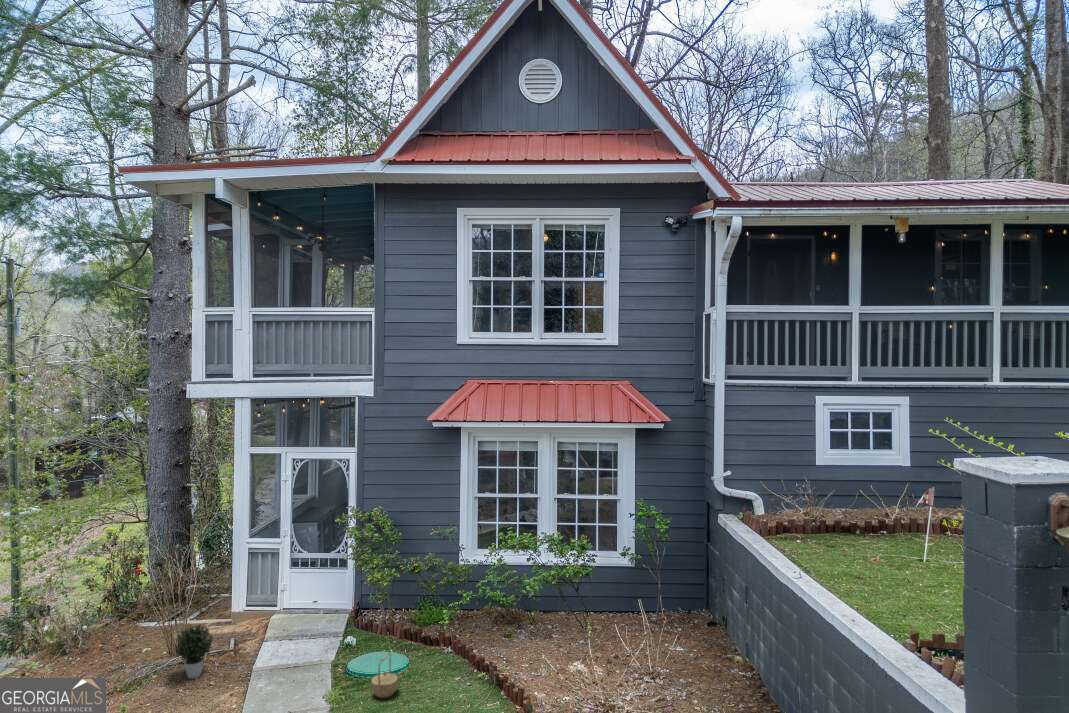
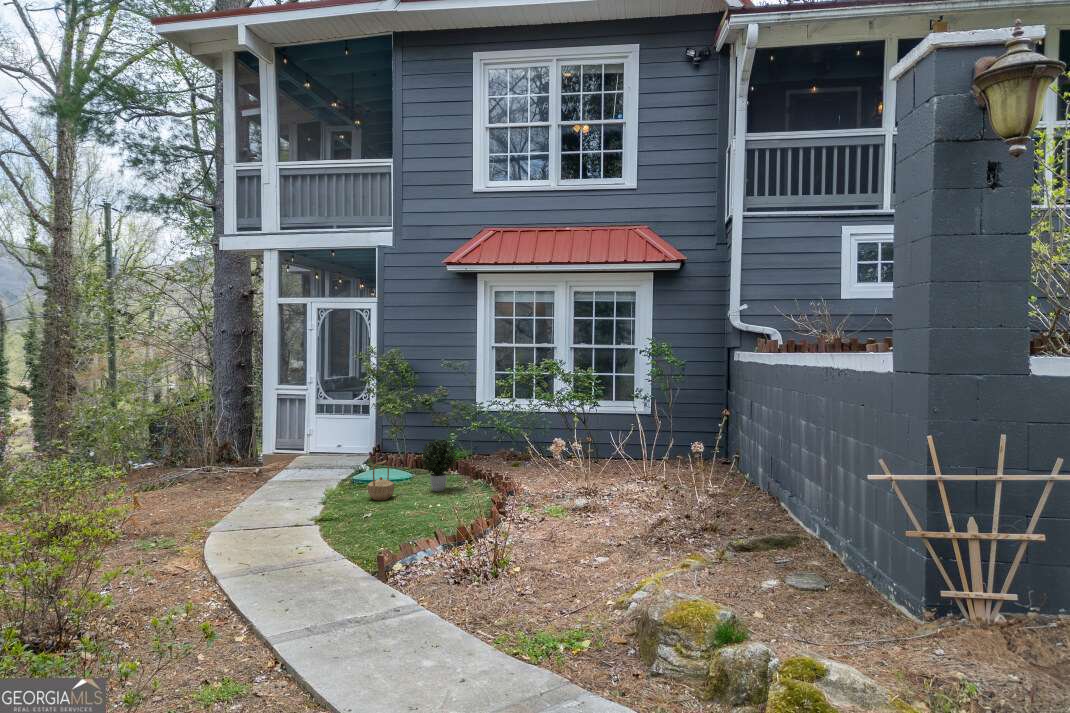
potted plant: present [176,625,213,679] -> present [421,440,456,492]

